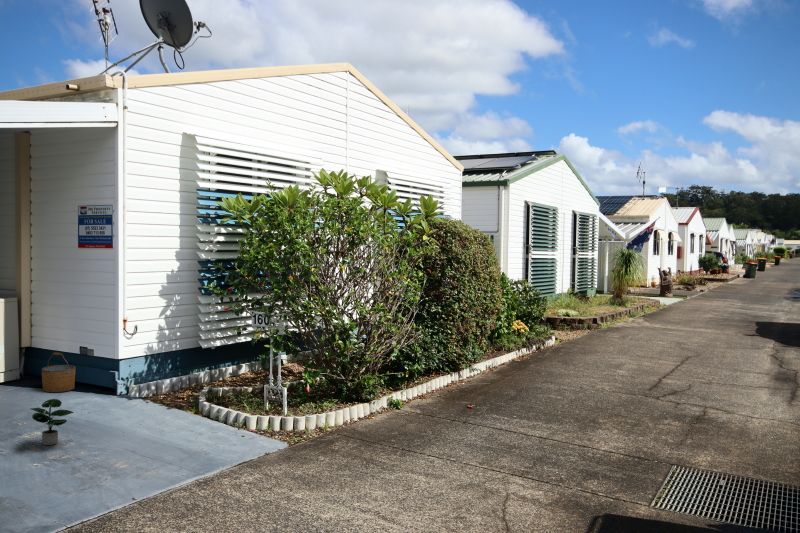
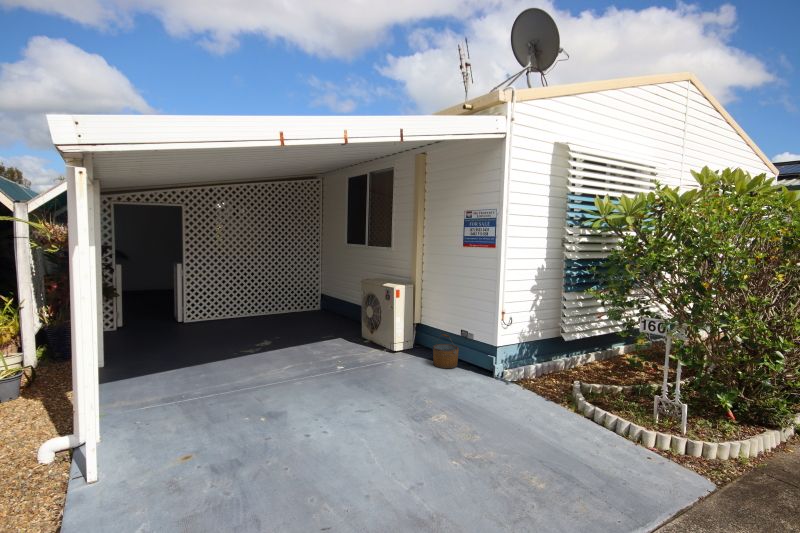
potted plant: present [31,399,73,445] -> none [440,390,478,437]

